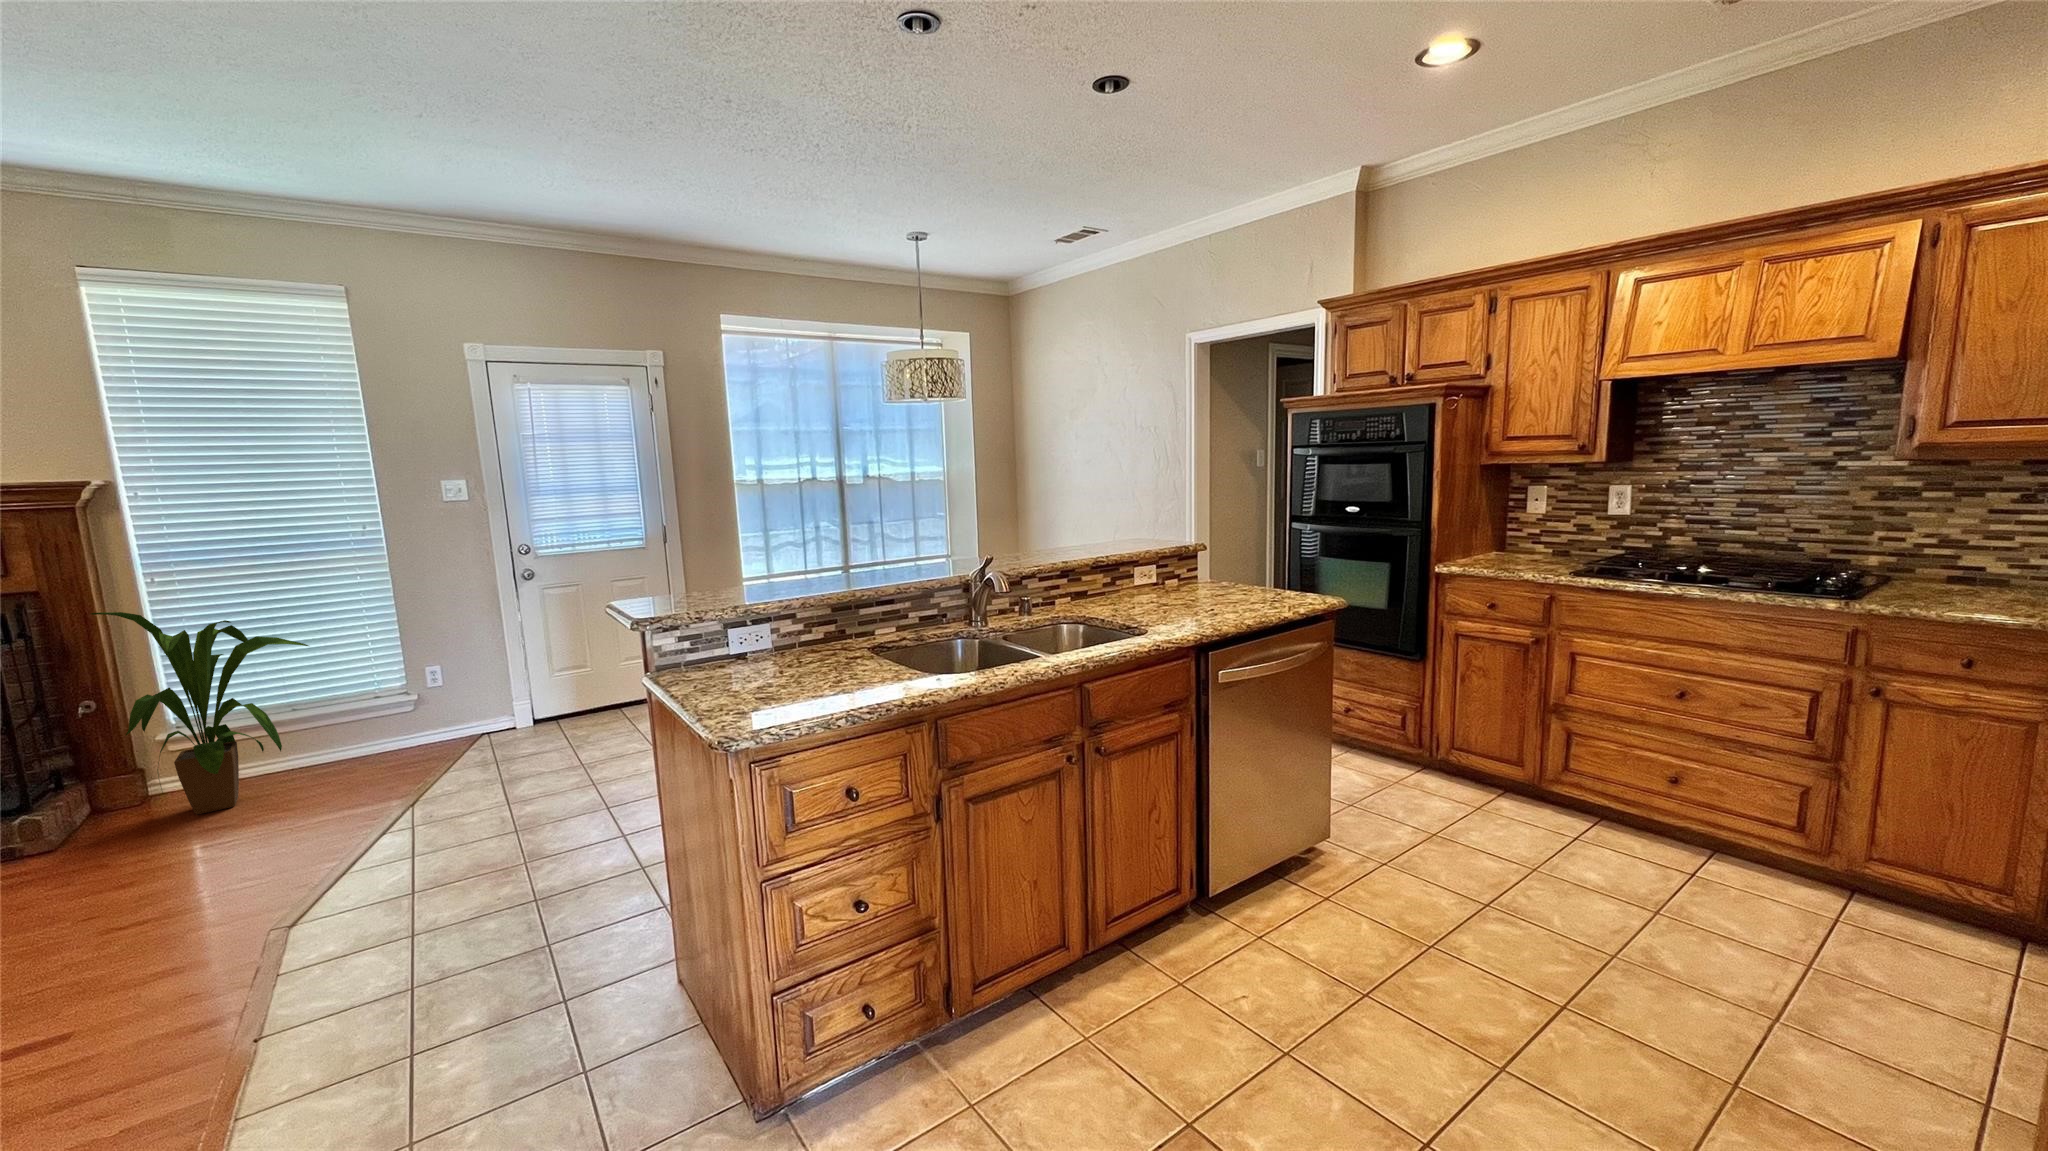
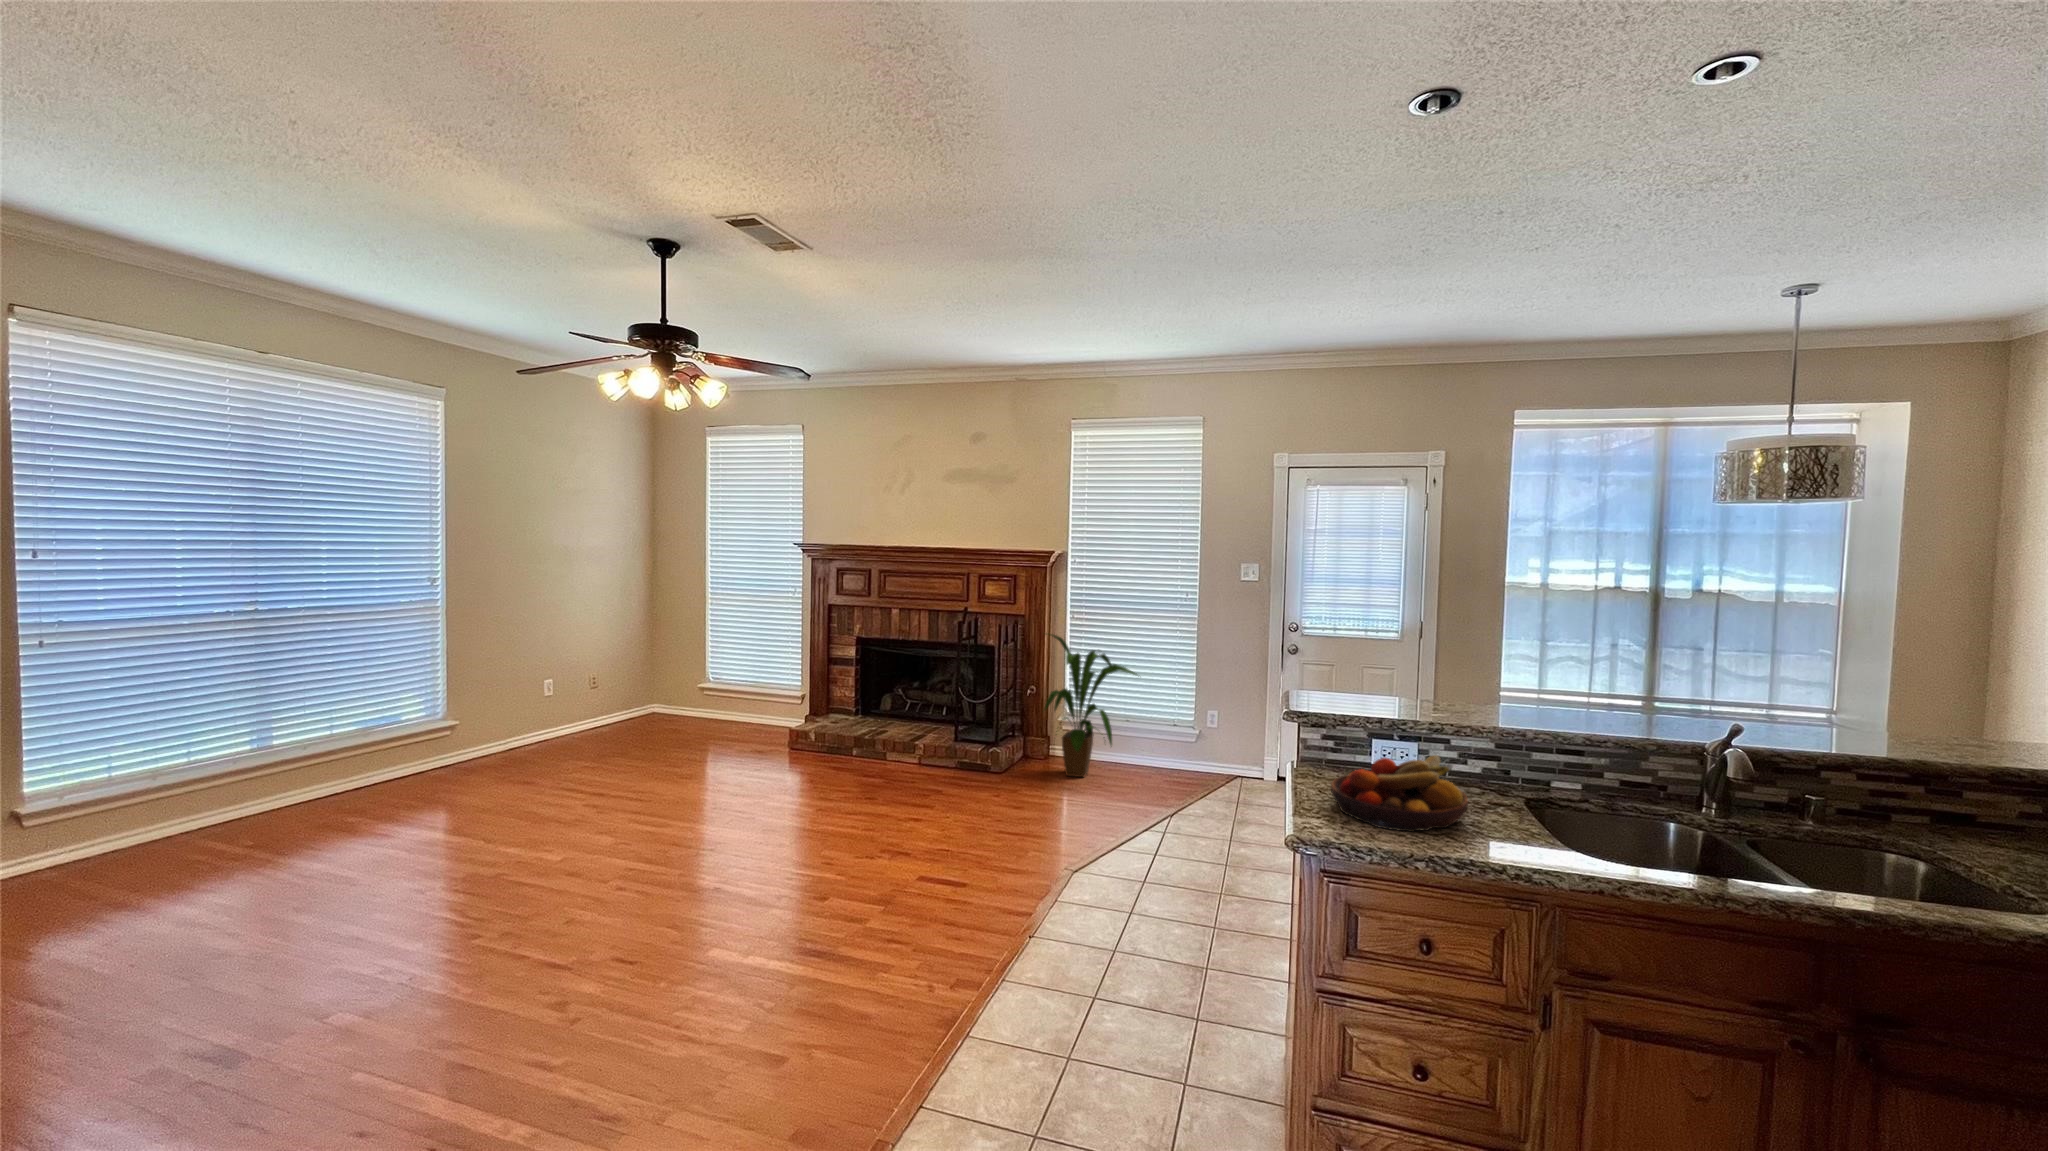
fruit bowl: none [720,627,848,705] -> present [1331,755,1468,832]

